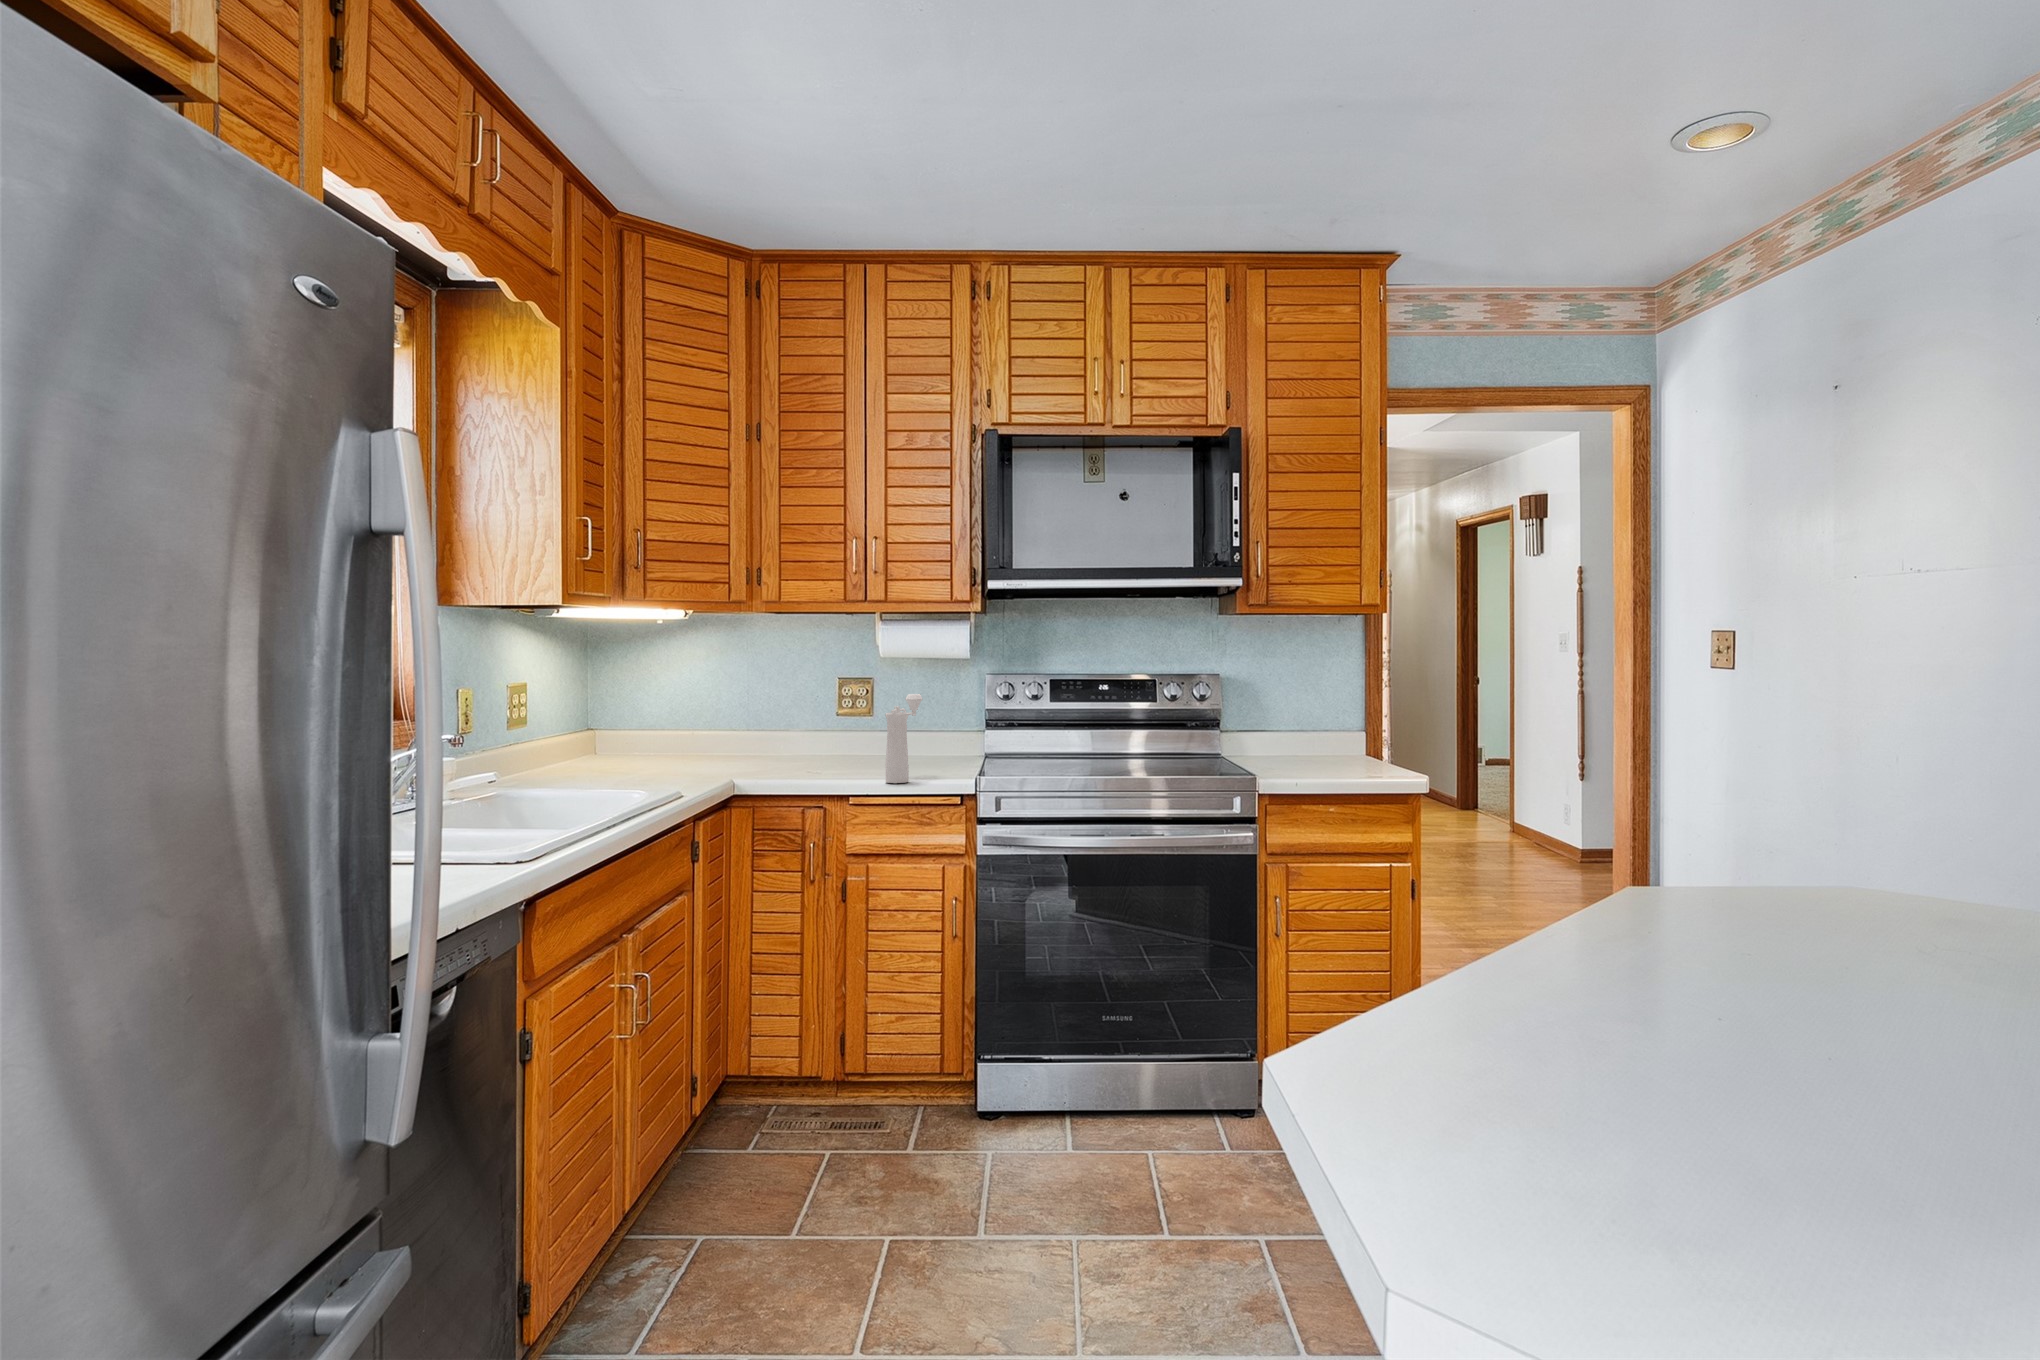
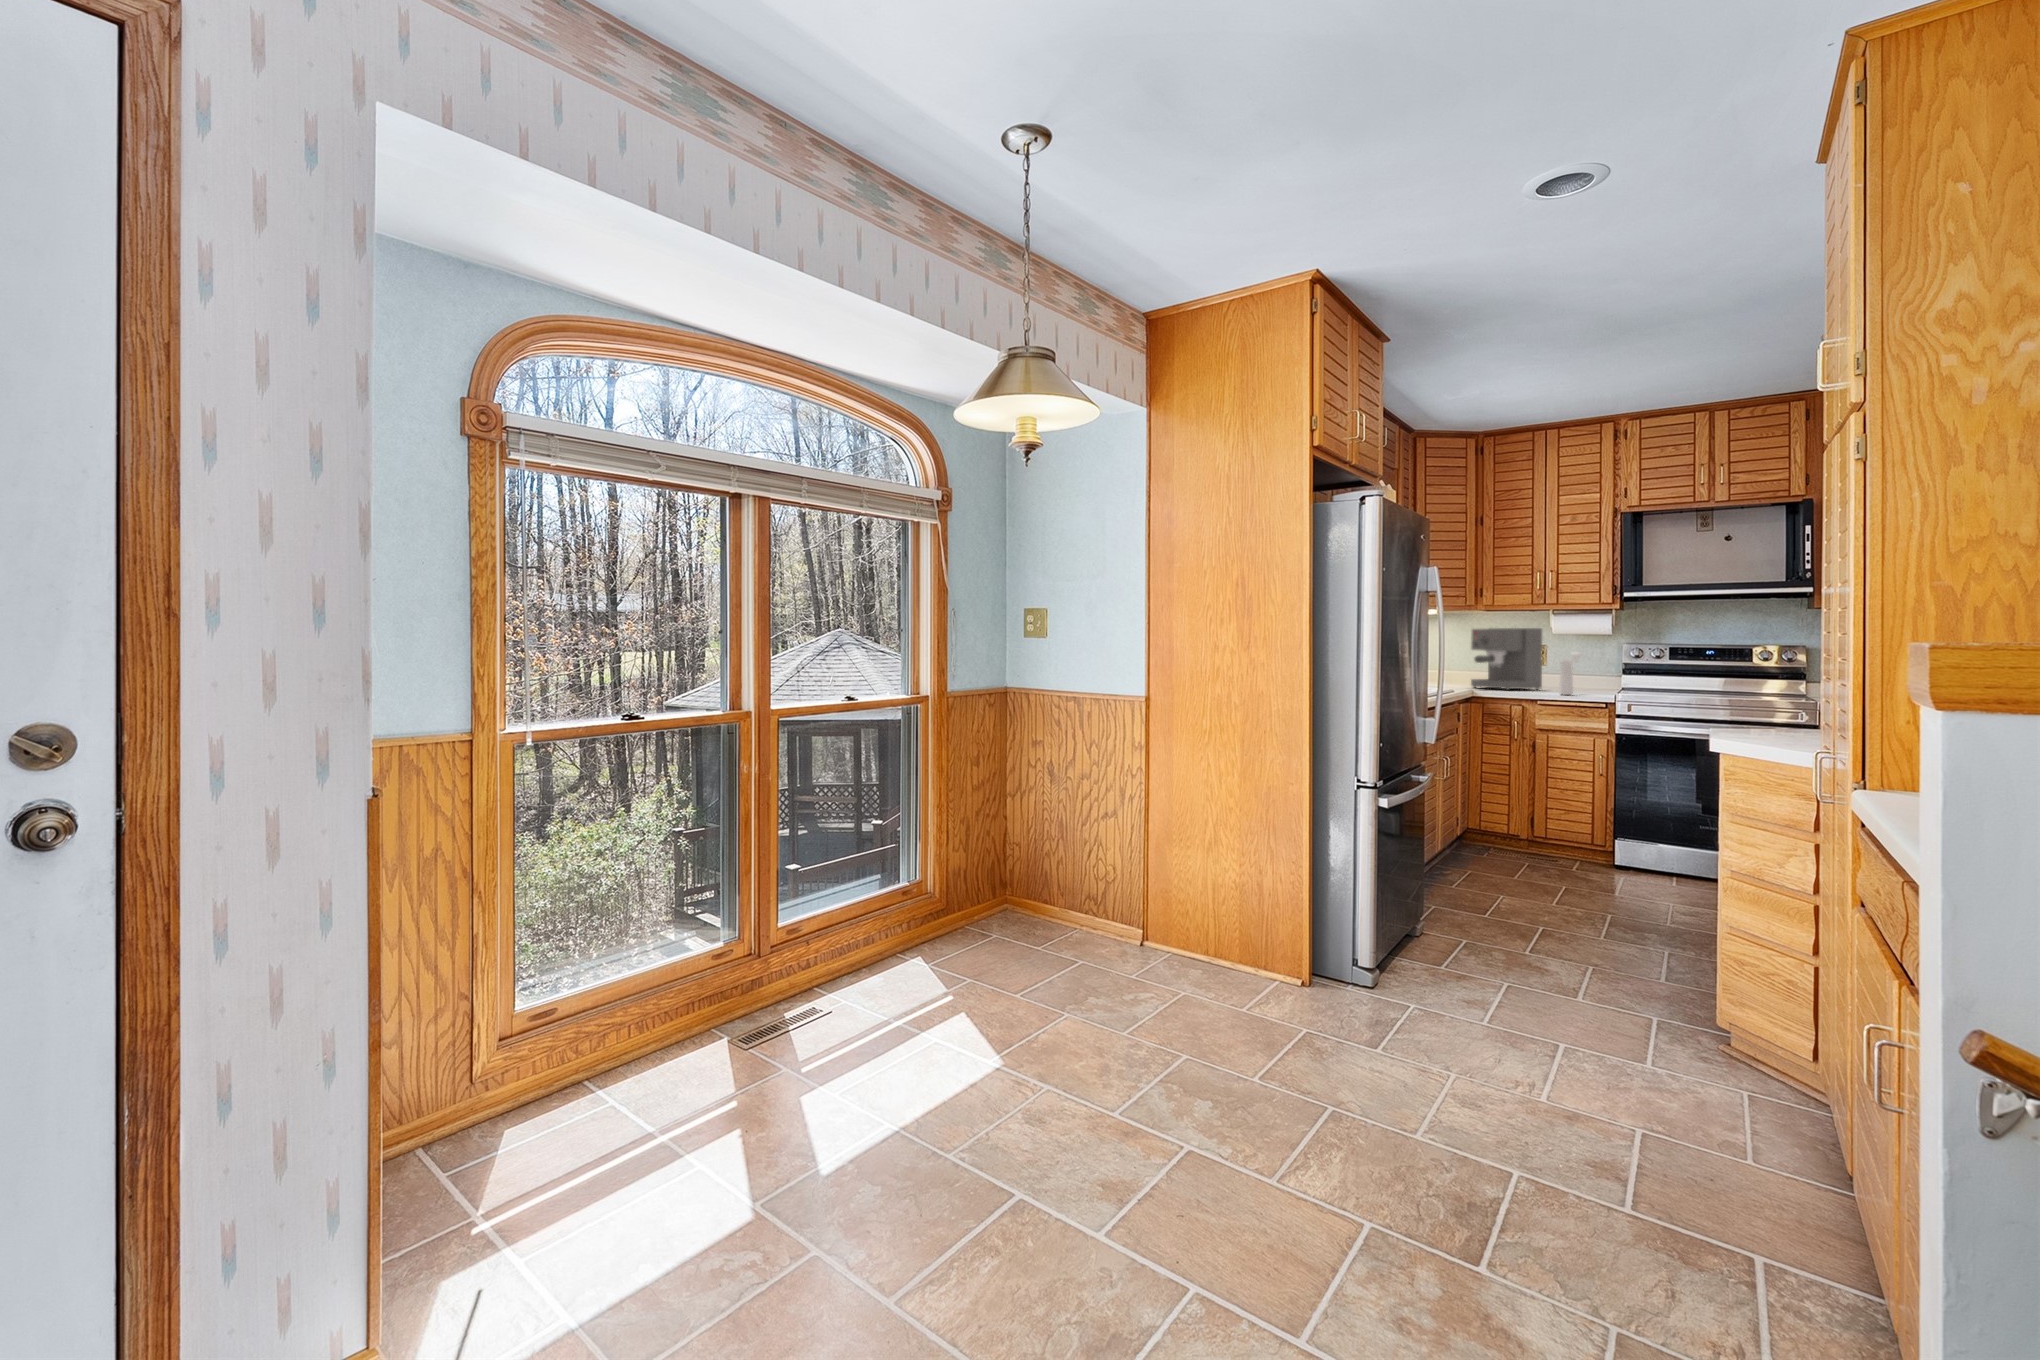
coffee maker: none [736,647,862,773] -> present [1471,628,1542,690]

